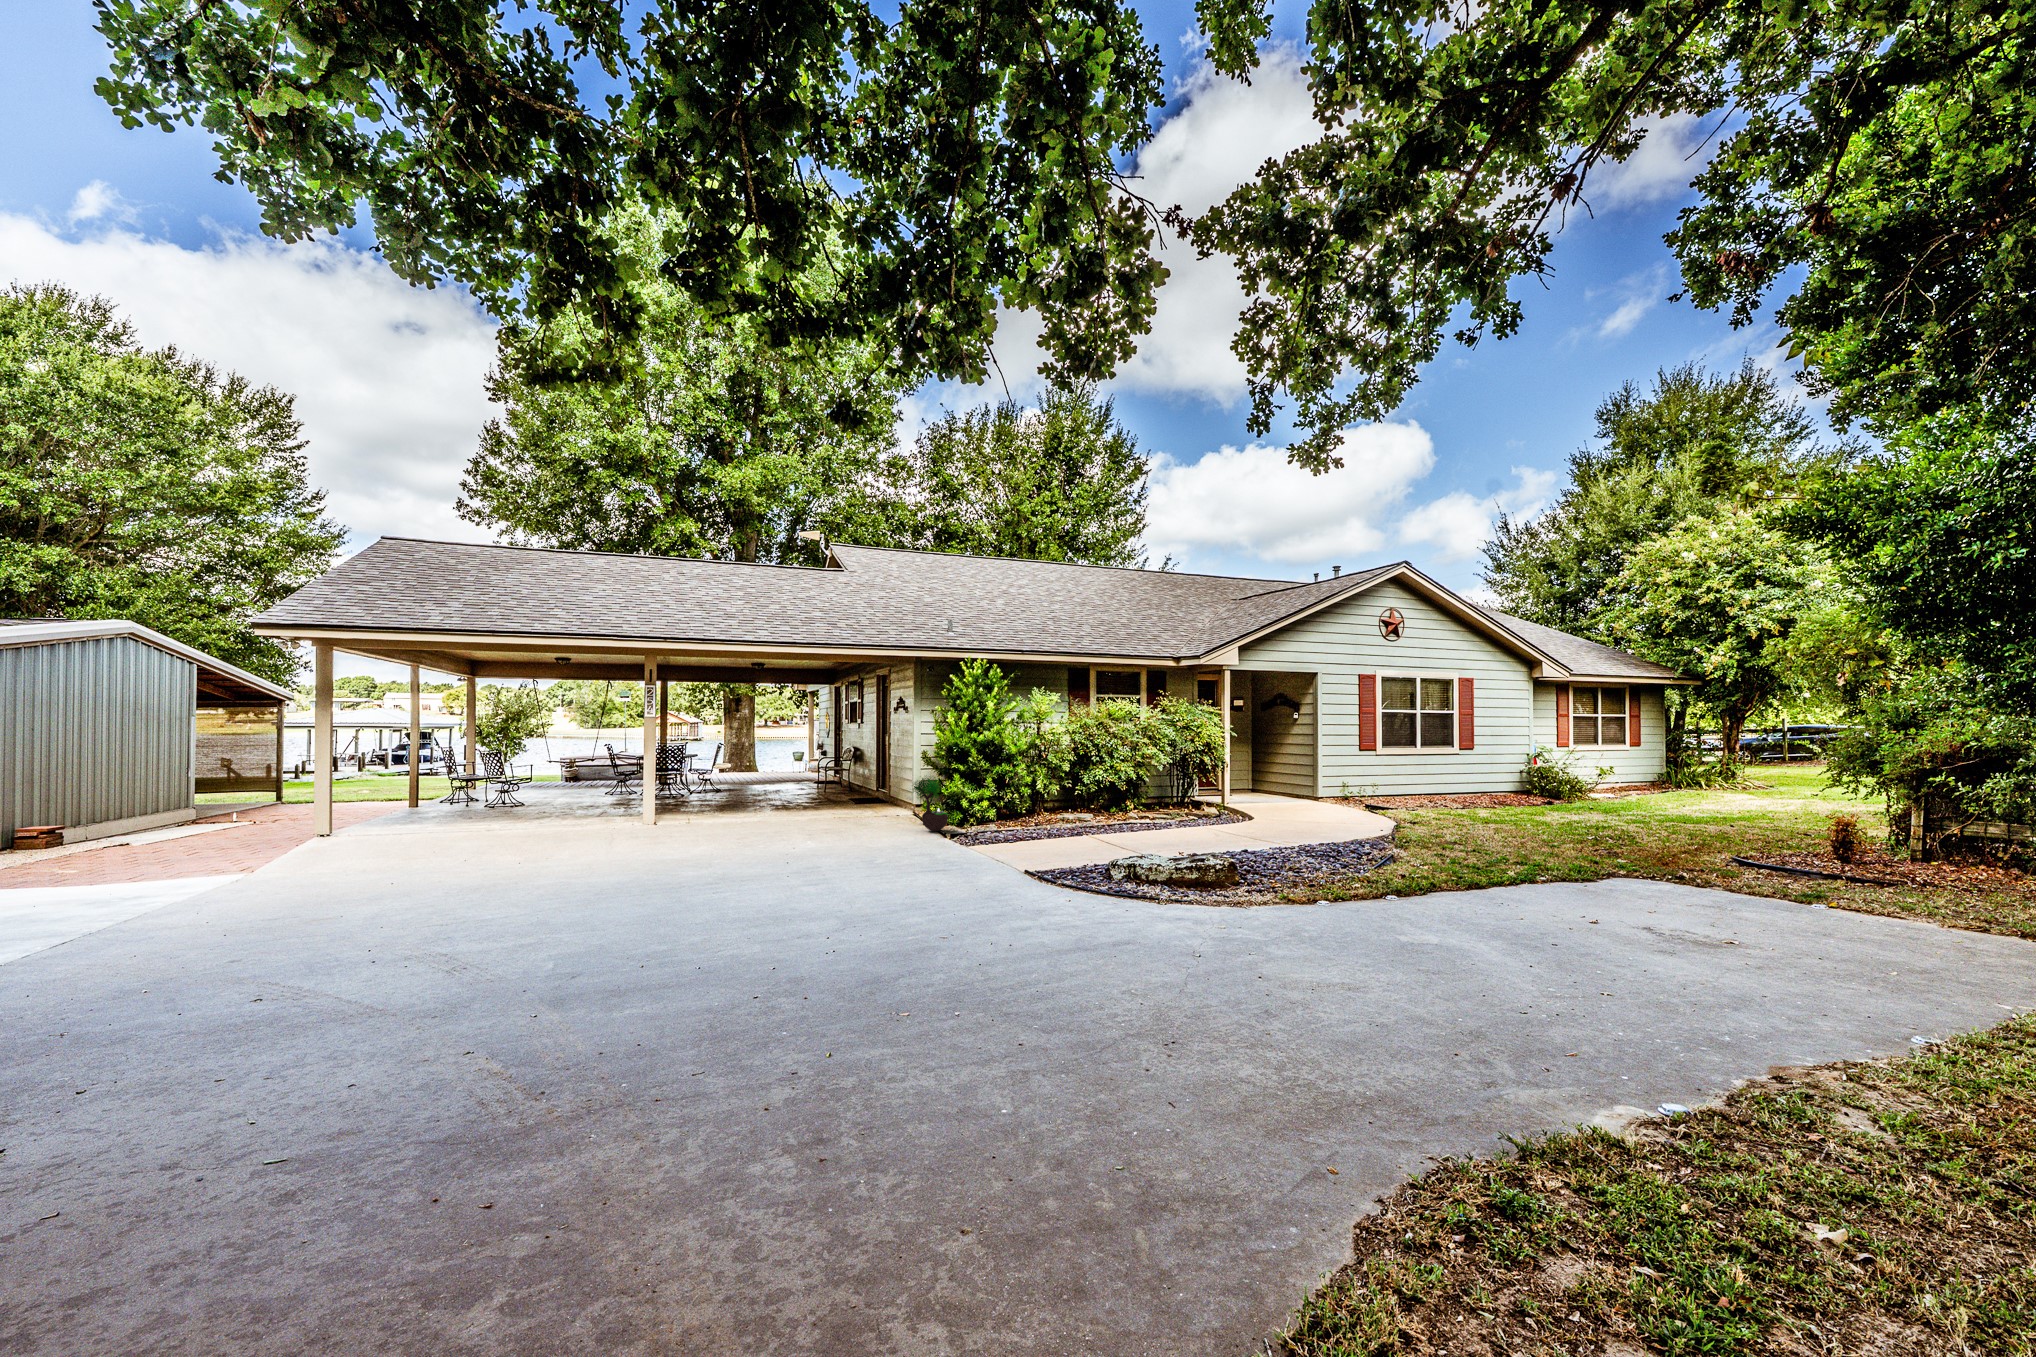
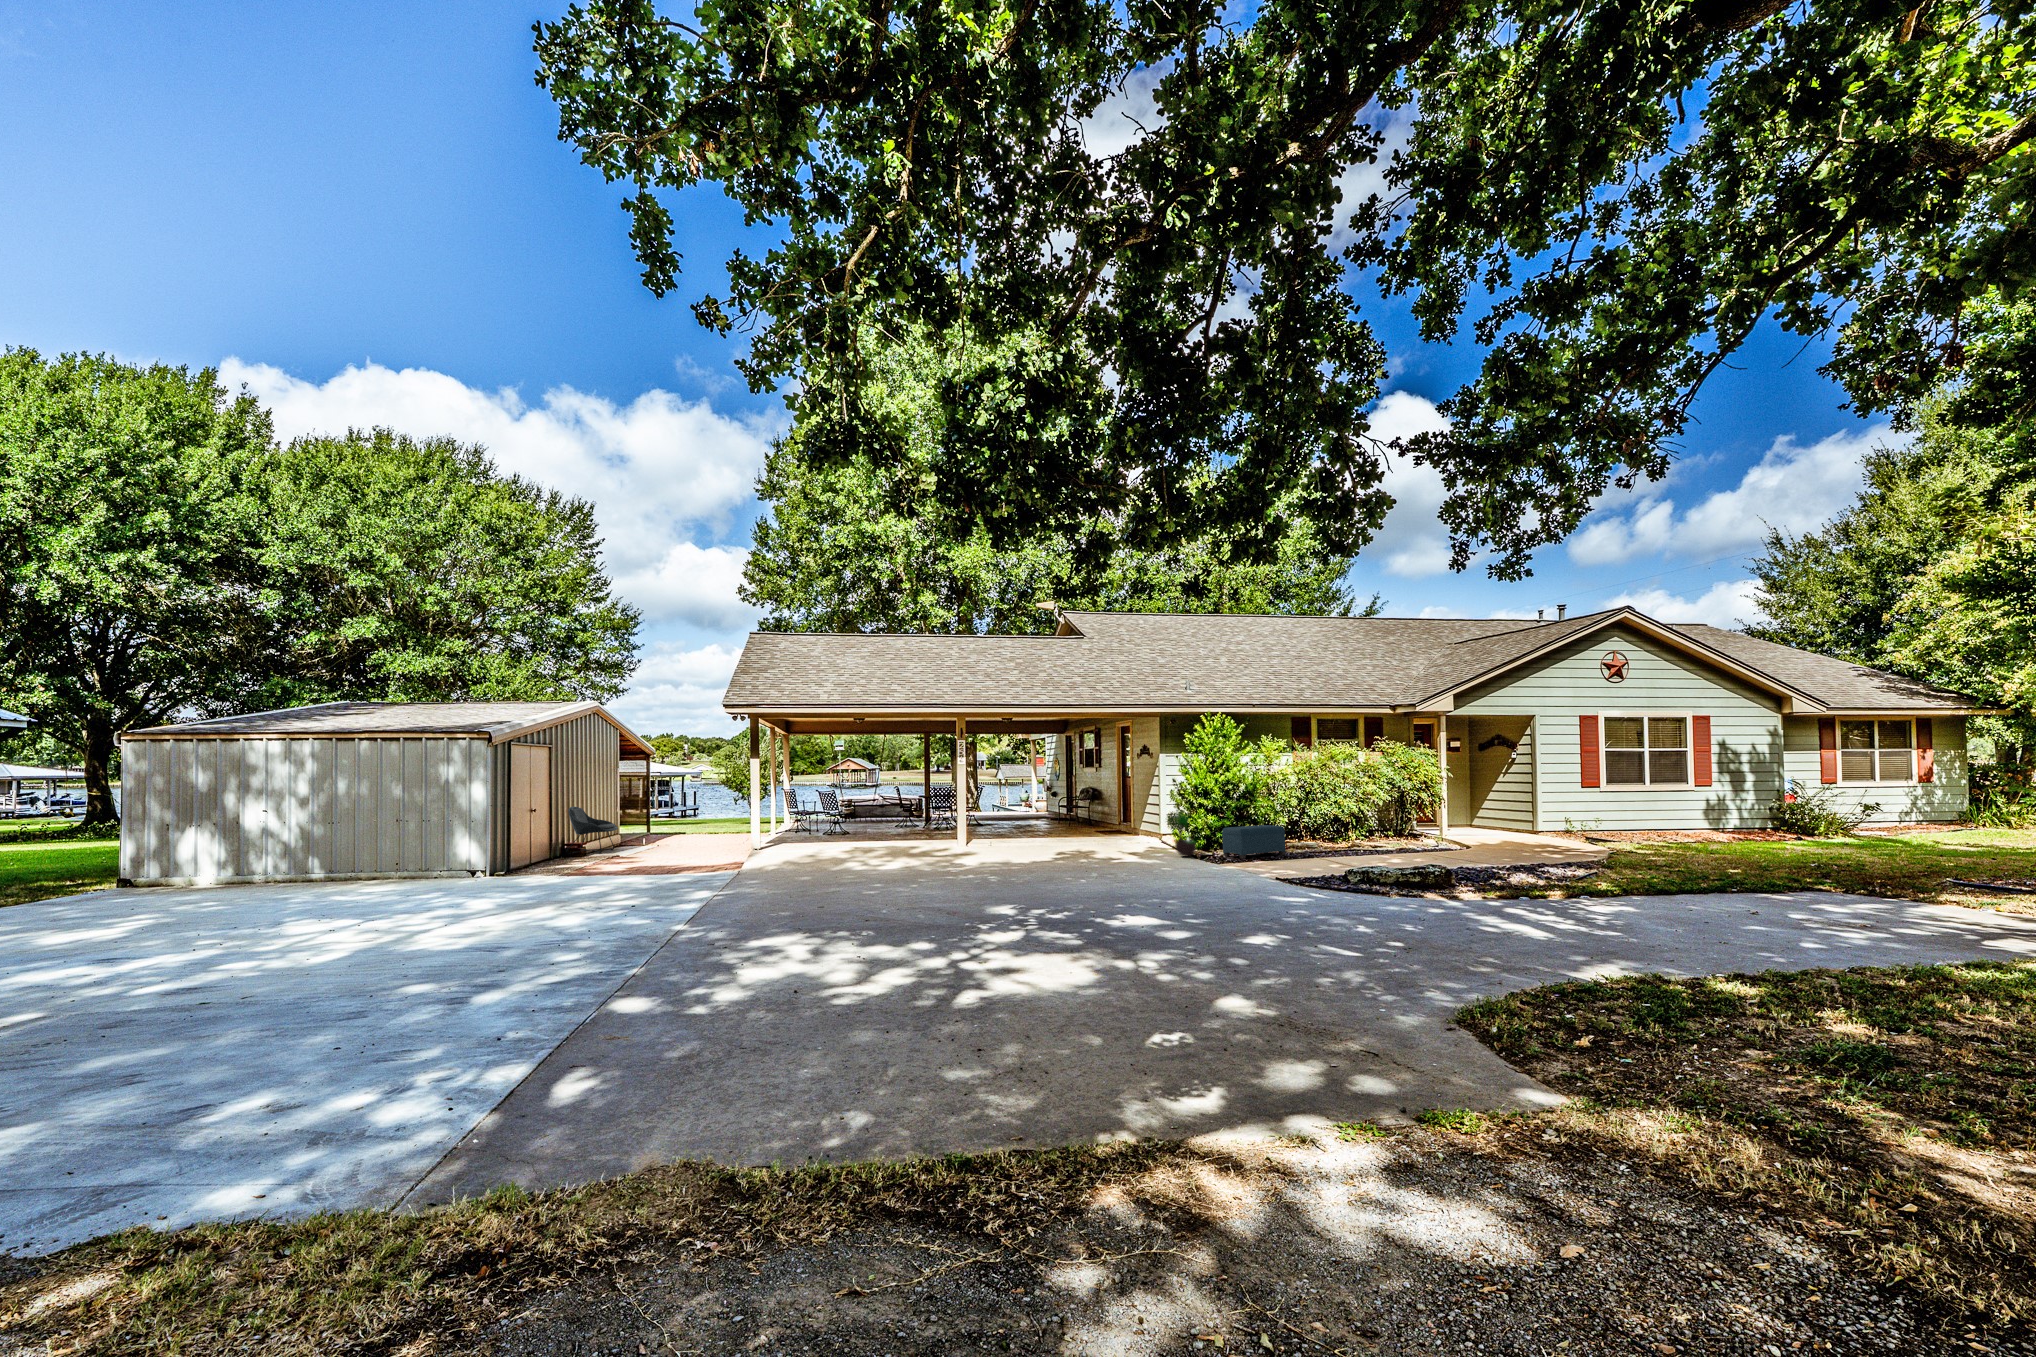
lounge chair: none [50,772,159,840] -> present [566,807,618,854]
bench: none [979,792,1052,833] -> present [1222,825,1286,859]

